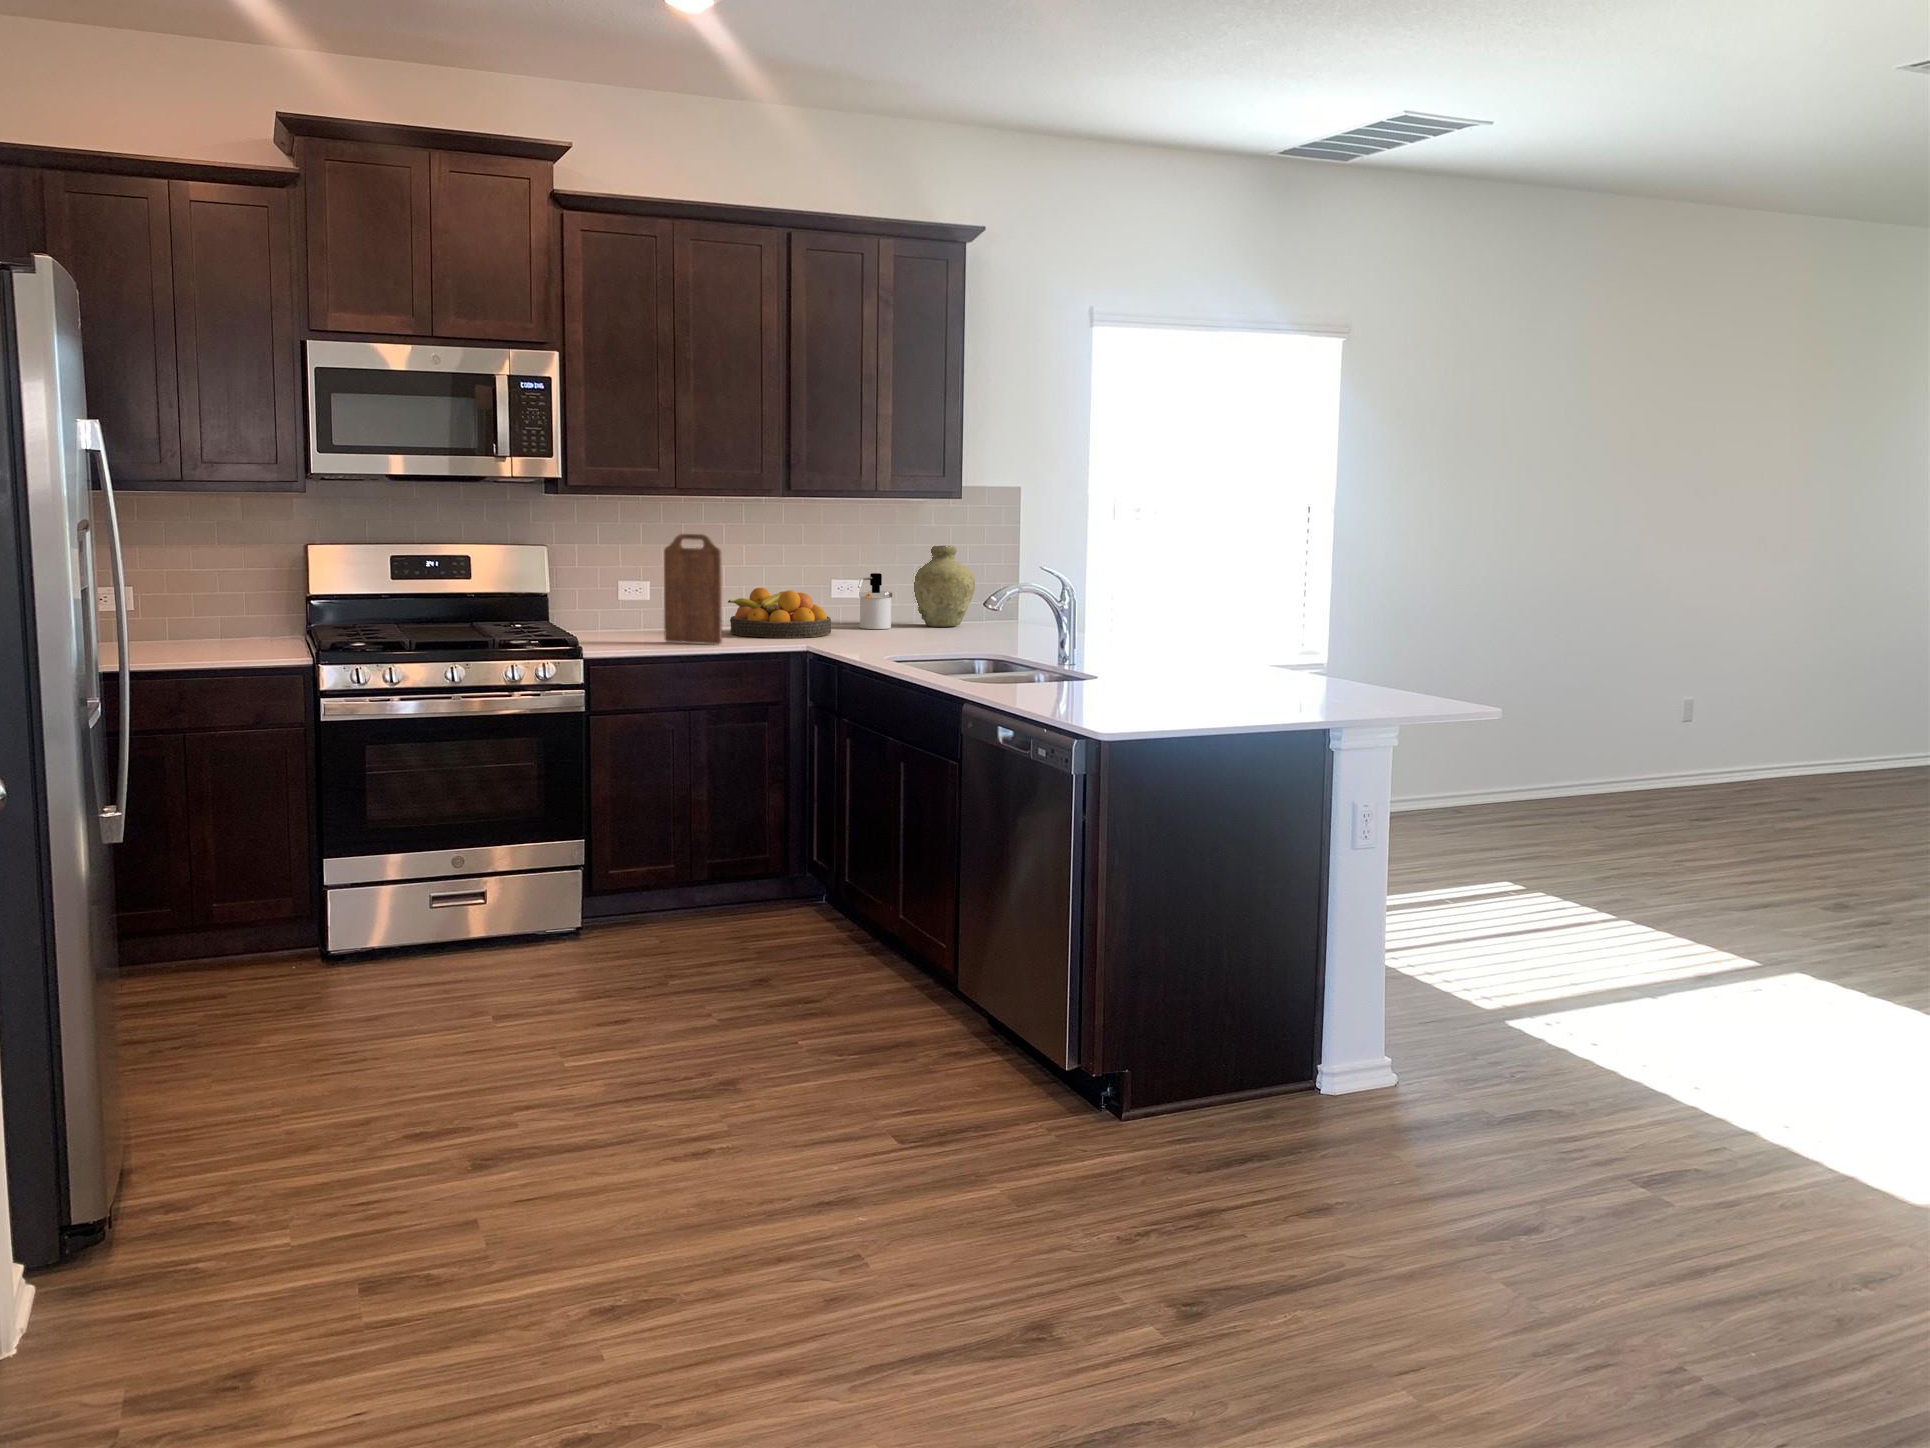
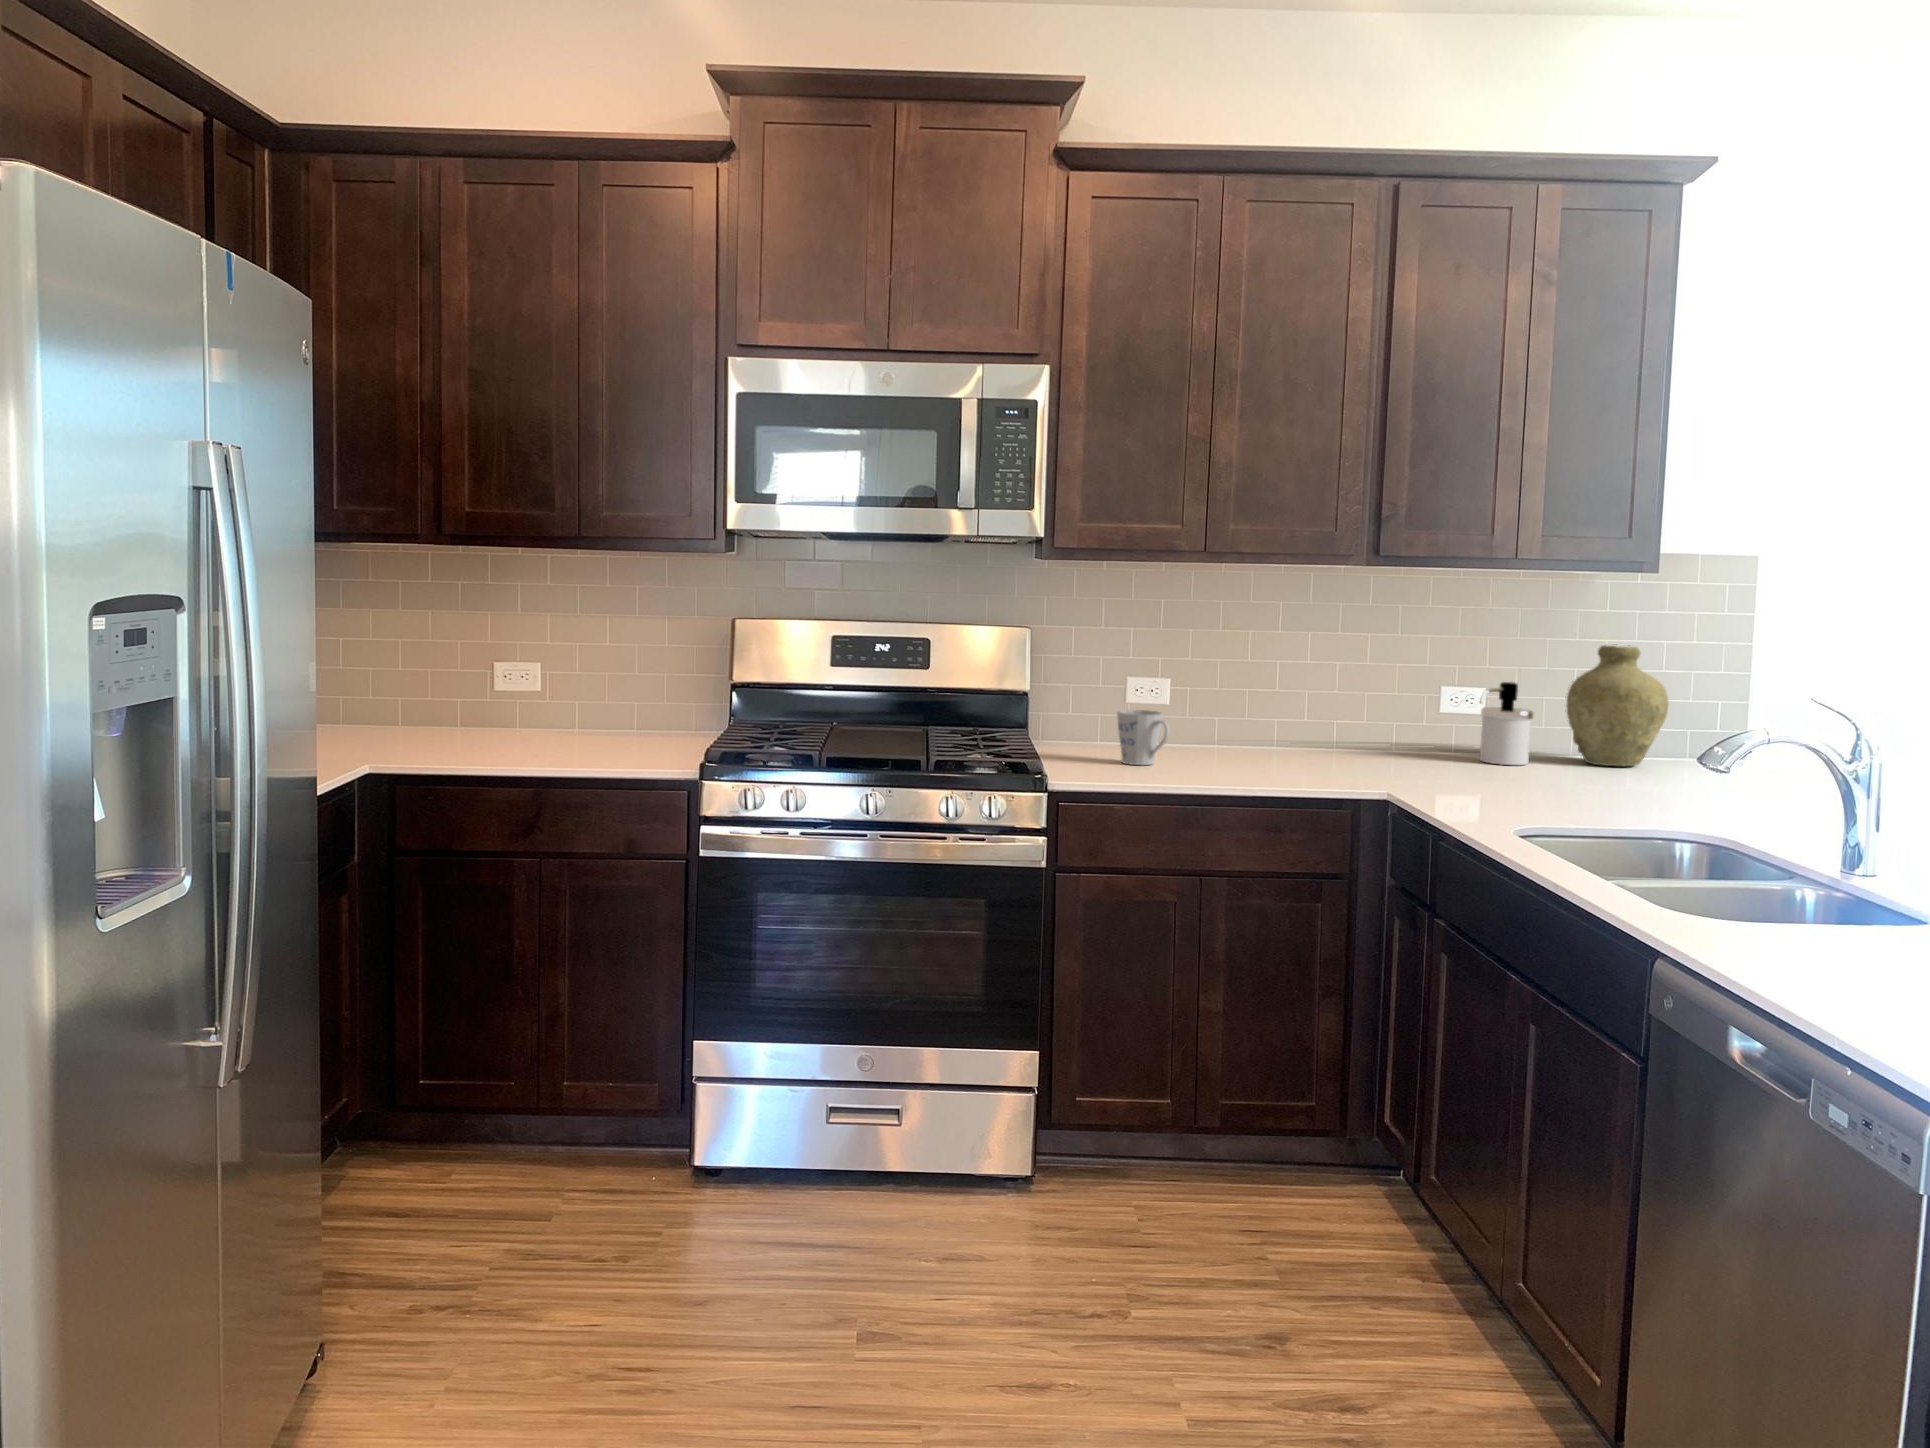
cutting board: present [664,534,722,644] -> none [1180,619,1267,782]
fruit bowl: present [728,588,831,638] -> none [1280,697,1434,776]
mug: none [616,602,655,640] -> present [1117,710,1170,765]

